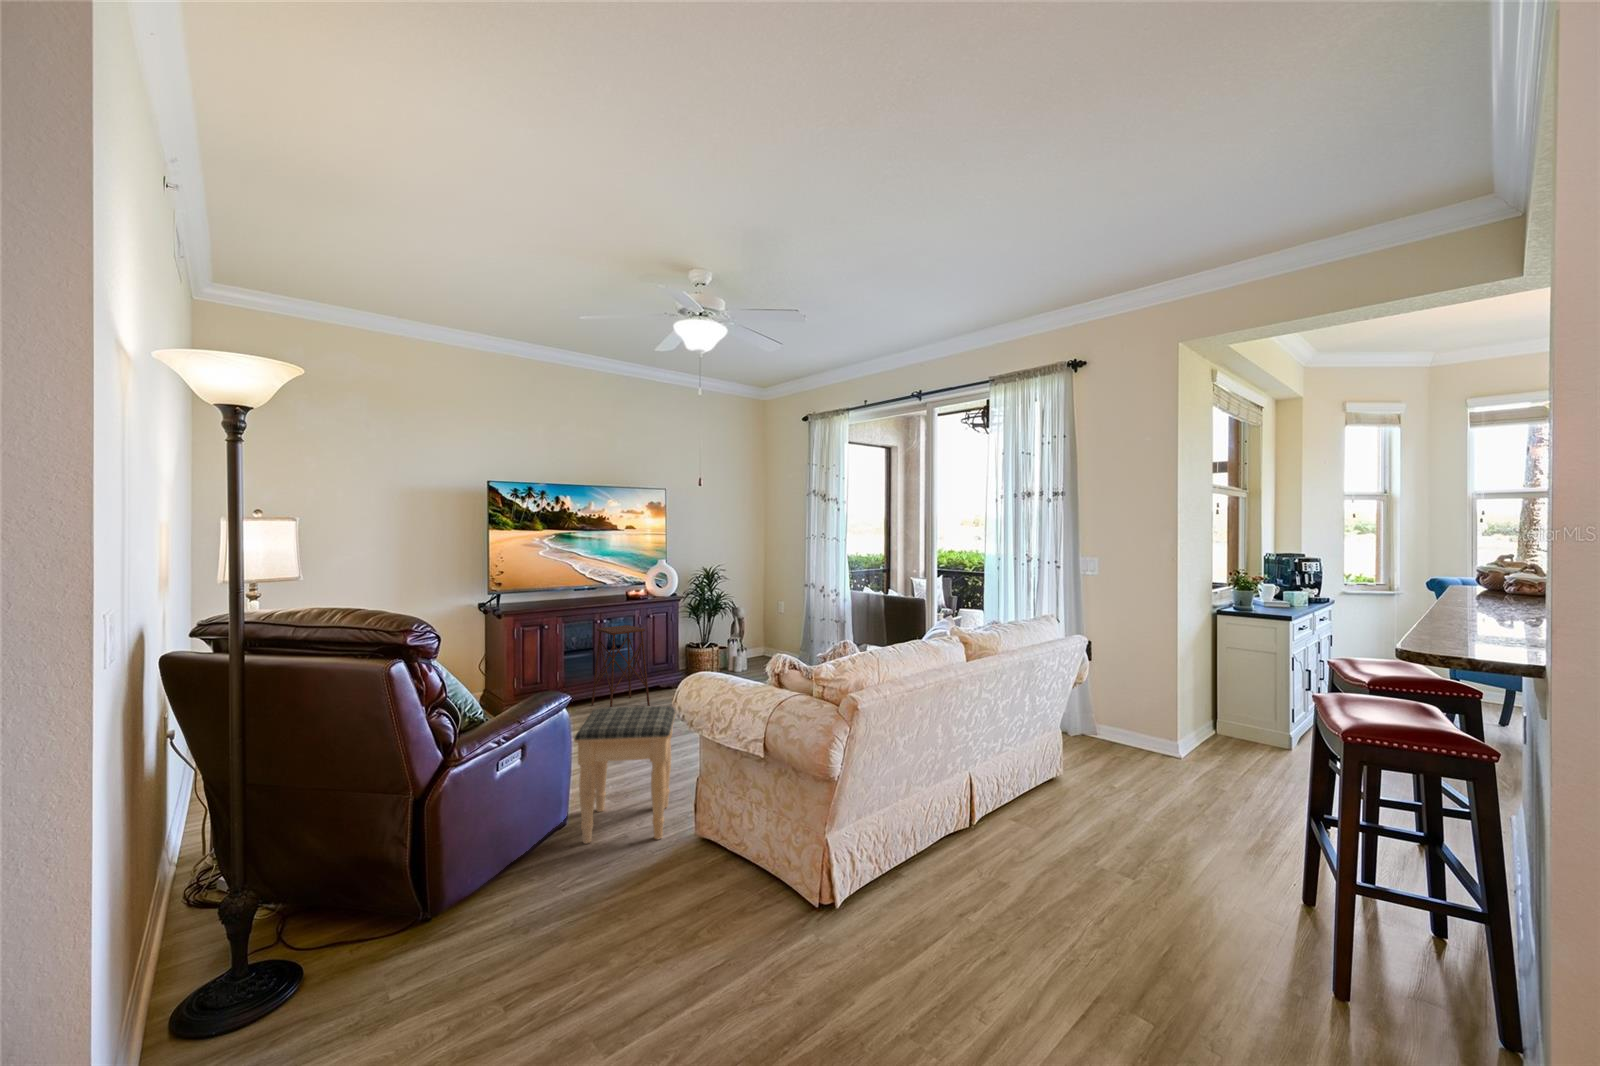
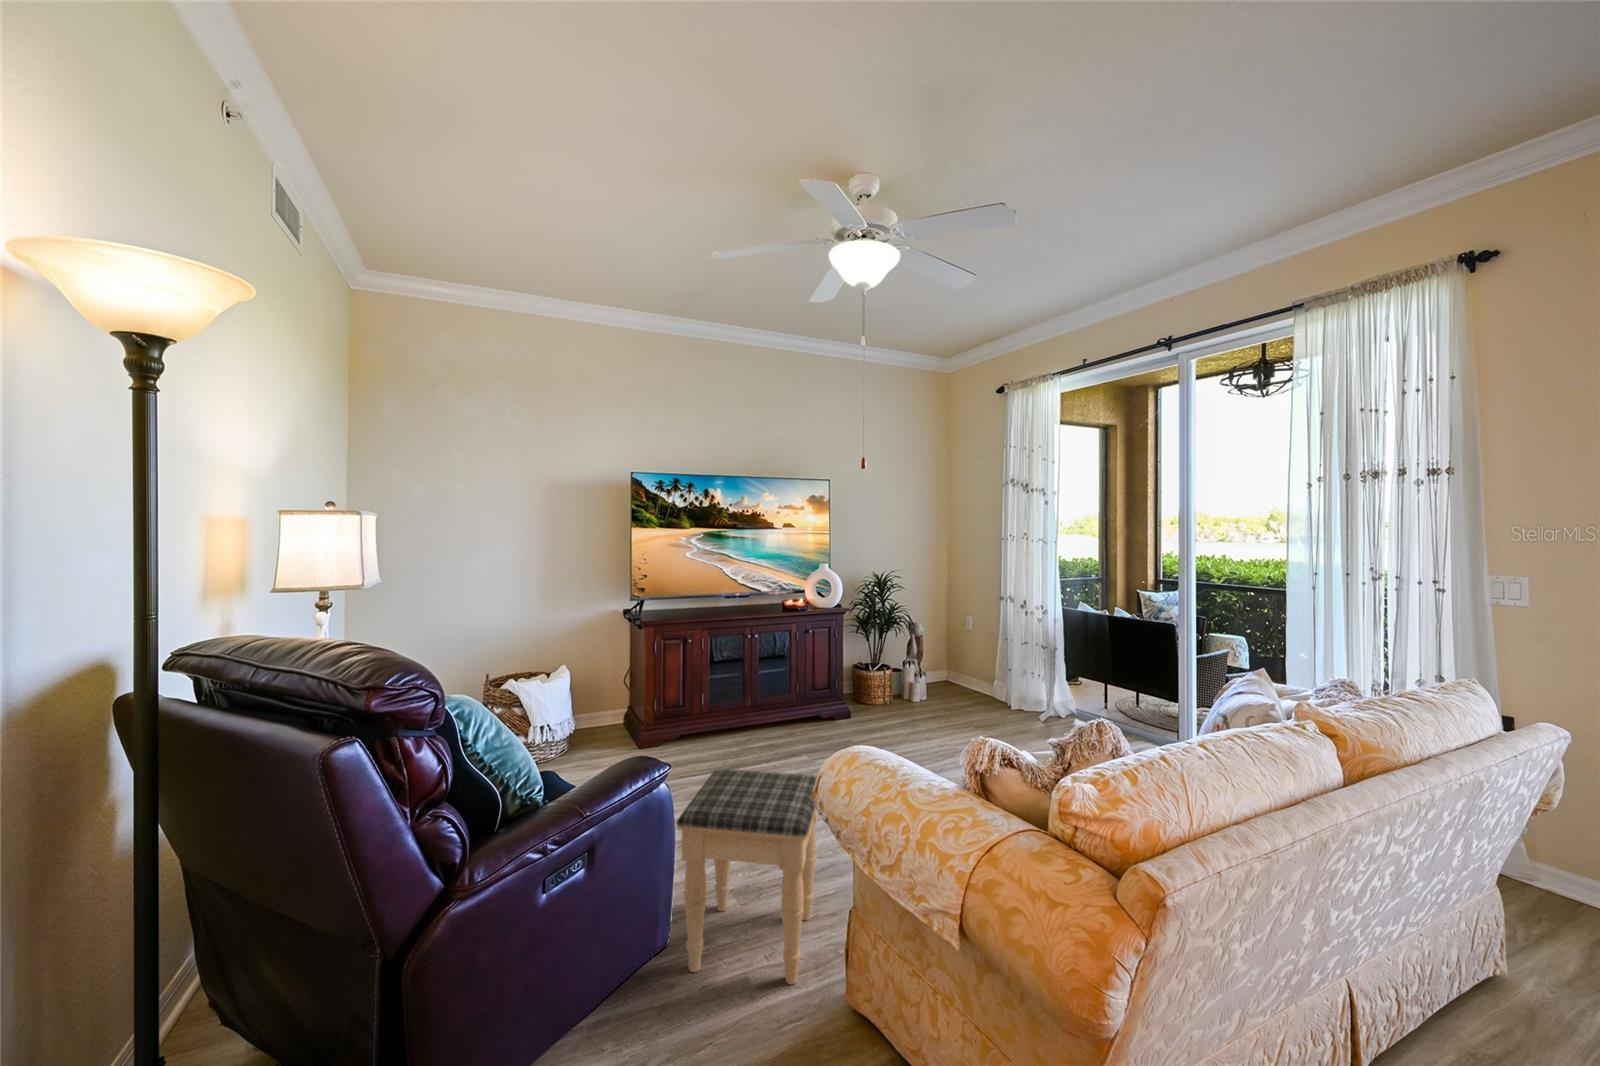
side table: present [591,625,650,707] -> none [740,641,805,749]

